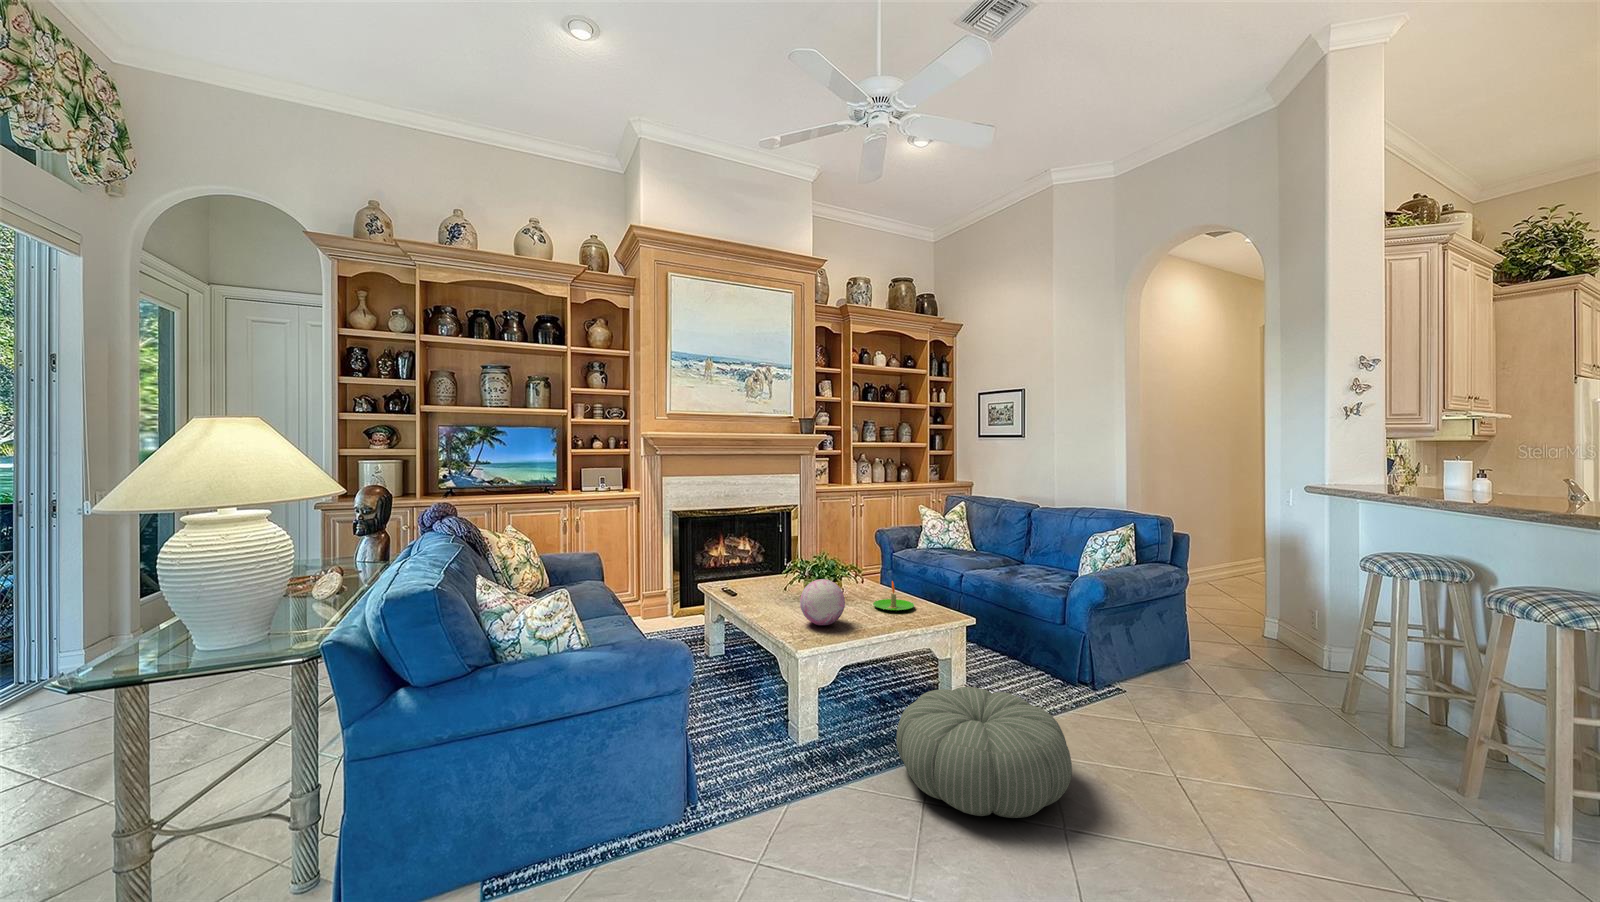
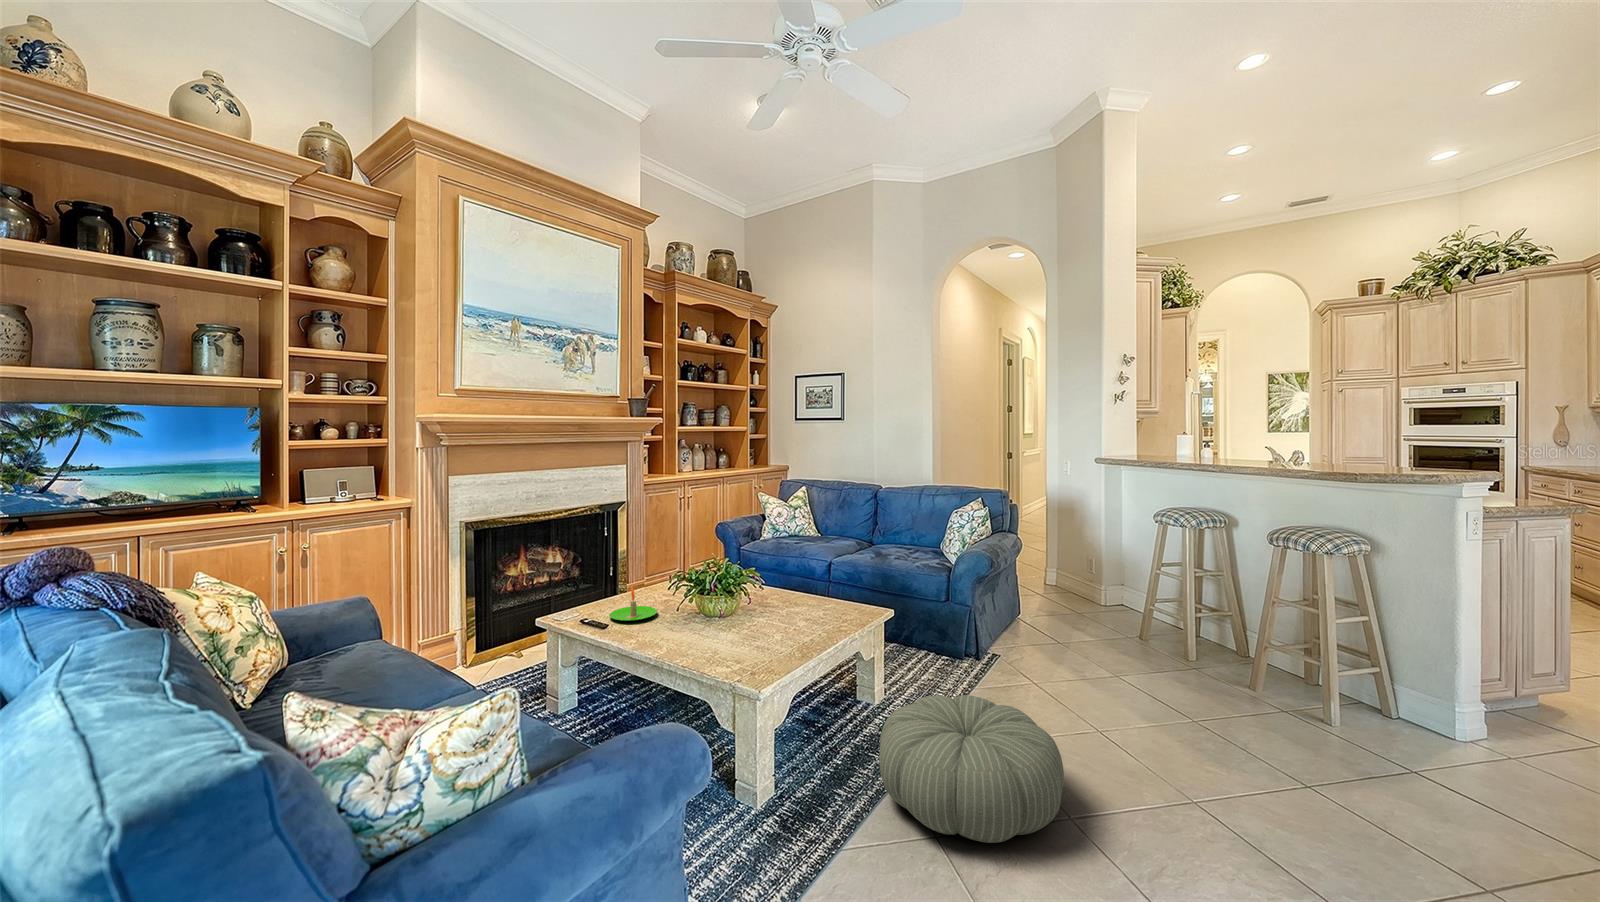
decorative orb: present [800,579,845,625] -> none [732,599,787,656]
candle: present [873,581,914,611] -> present [609,587,657,621]

